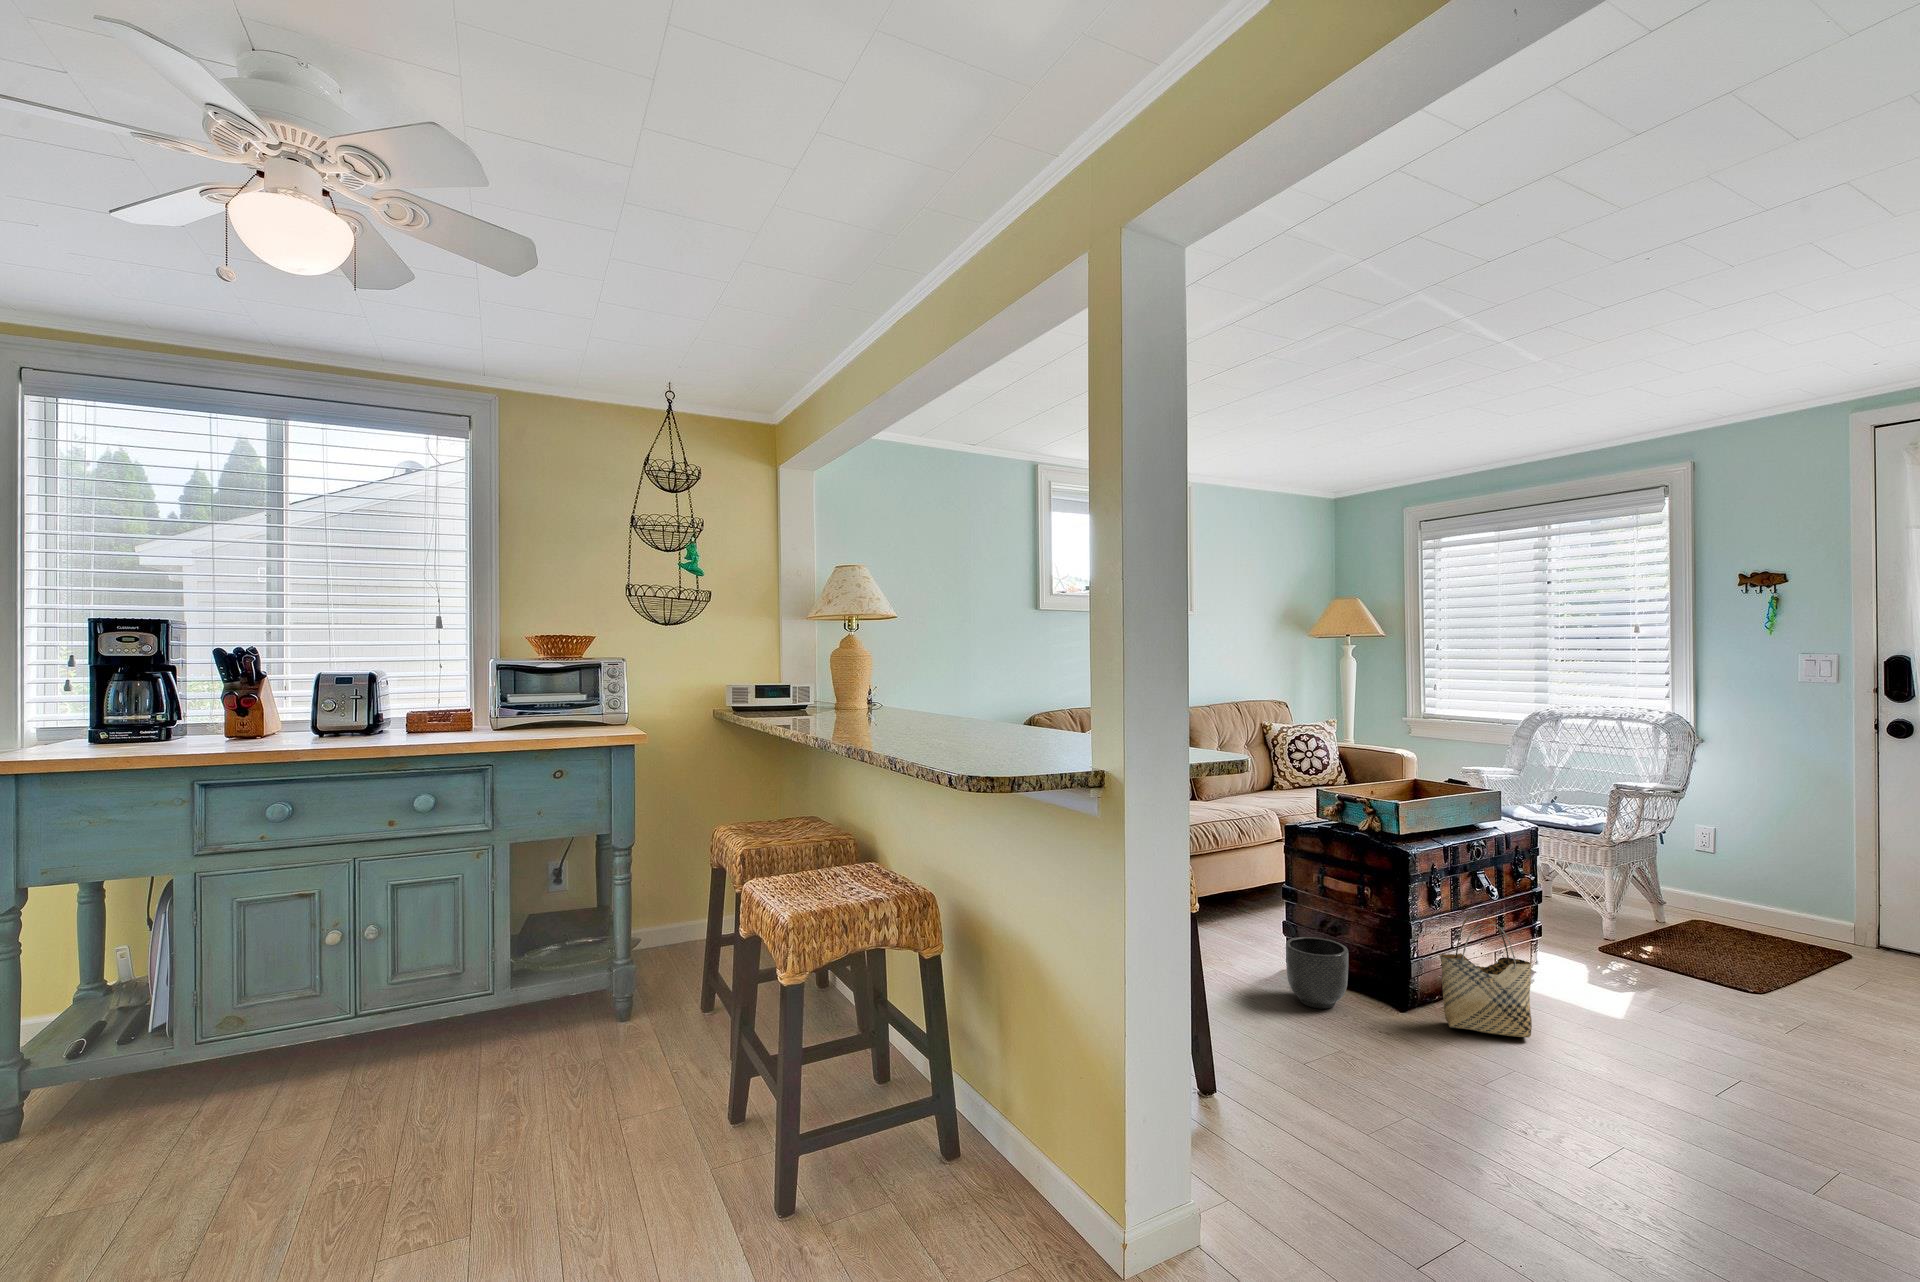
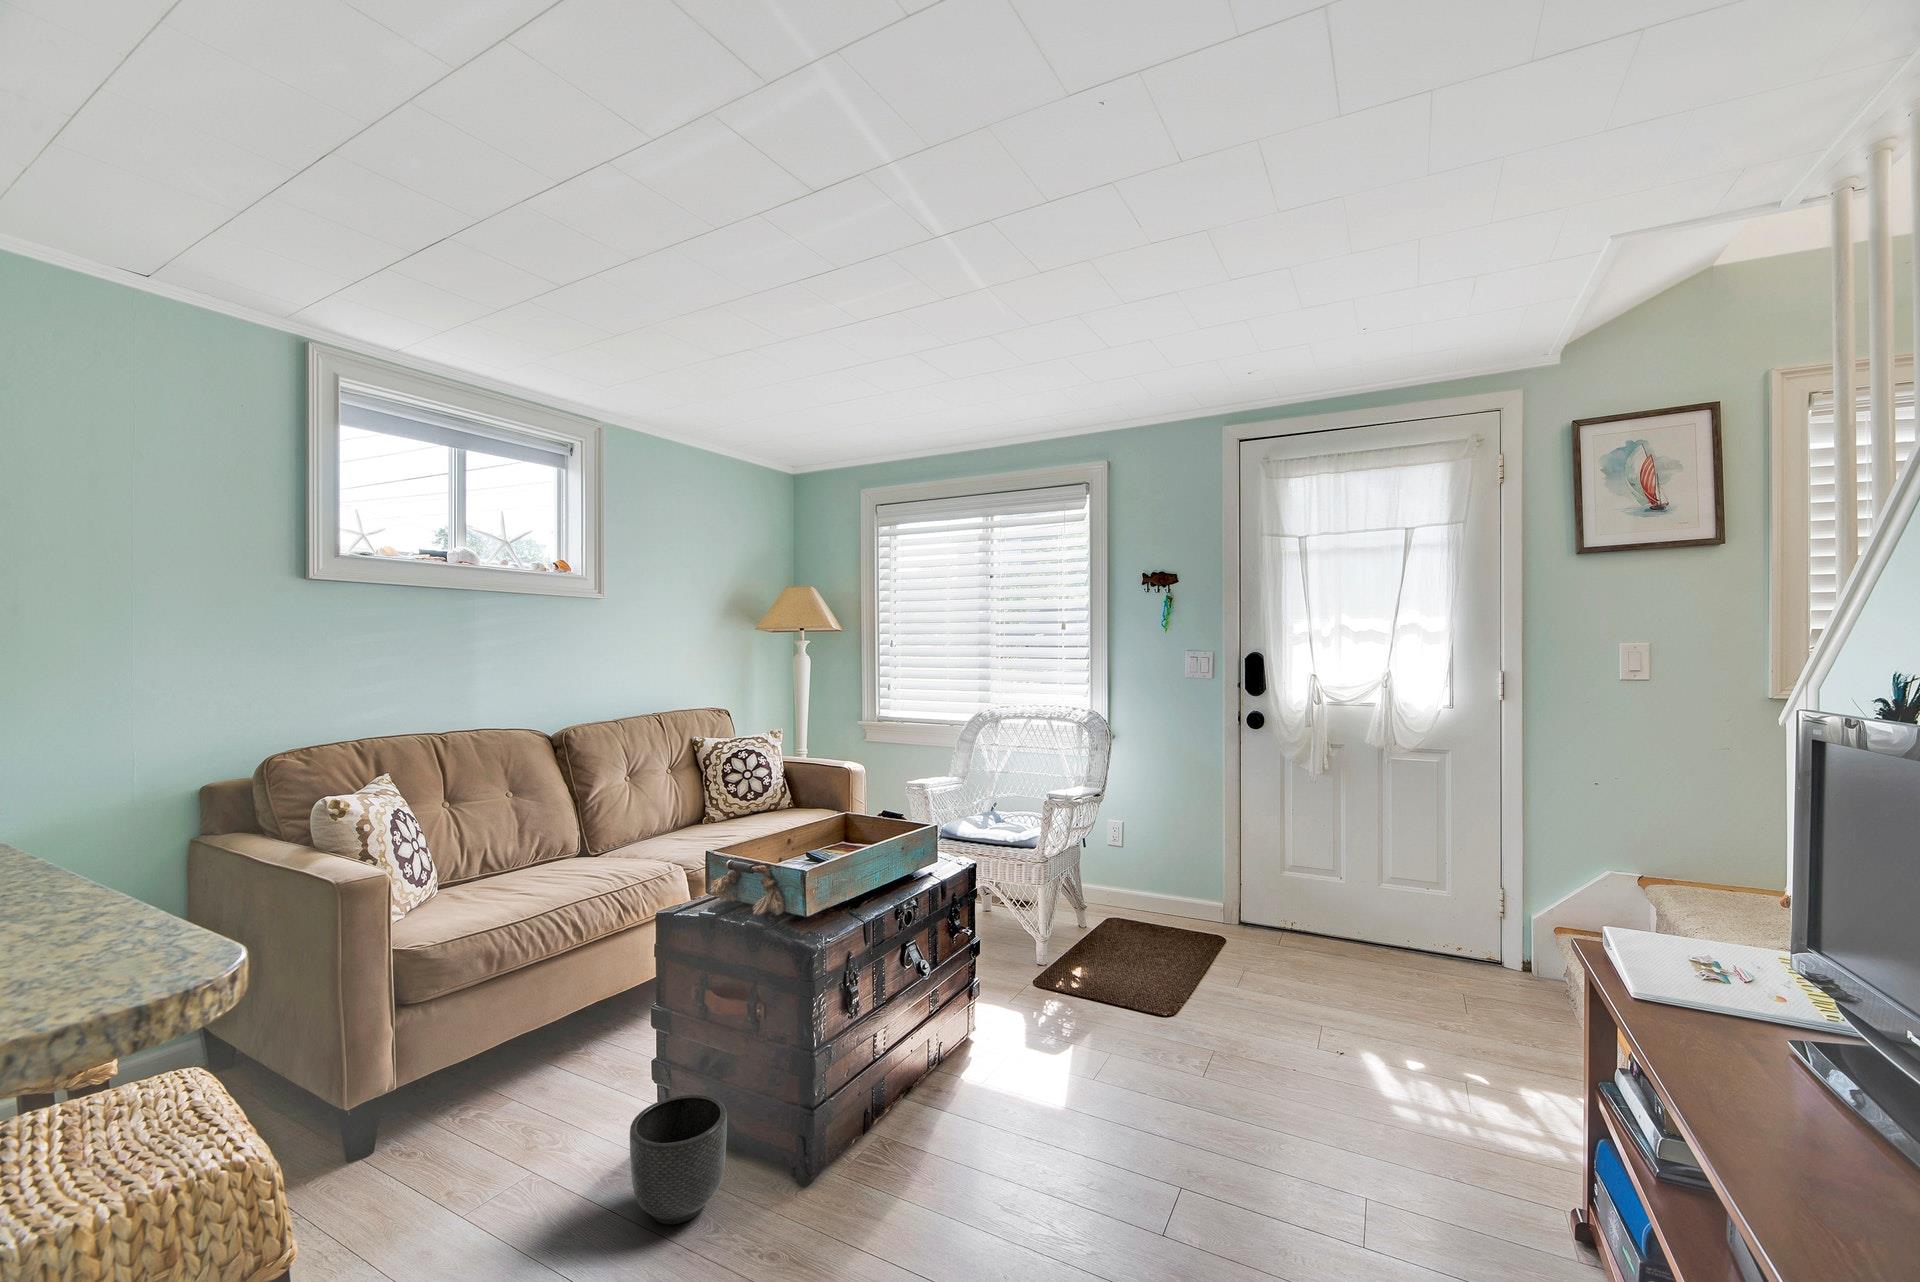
woven basket: present [1439,913,1532,1037] -> none [850,1021,964,1210]

